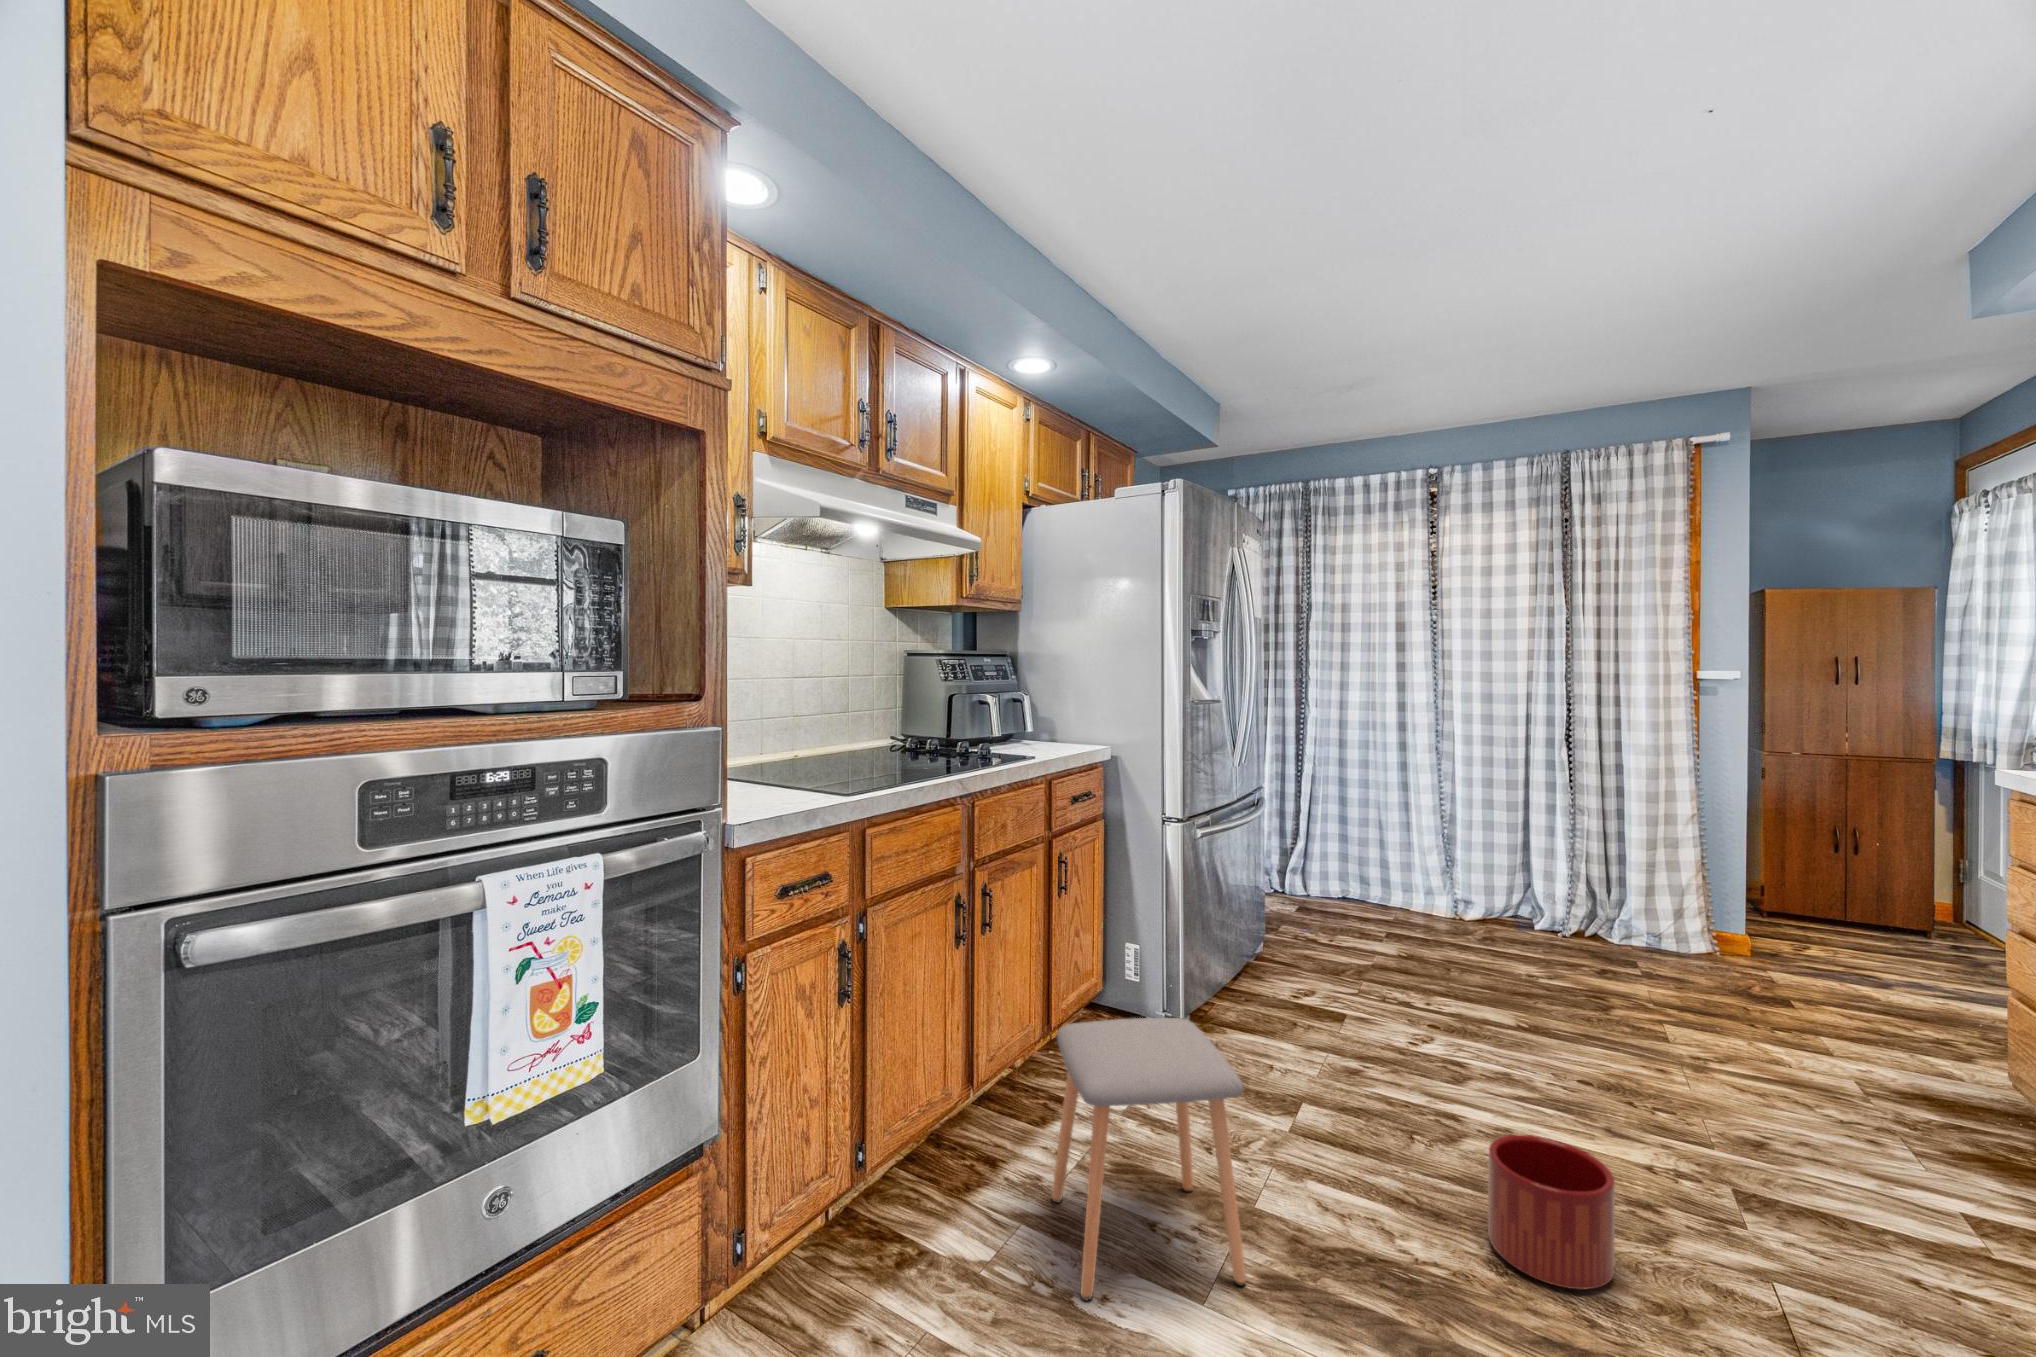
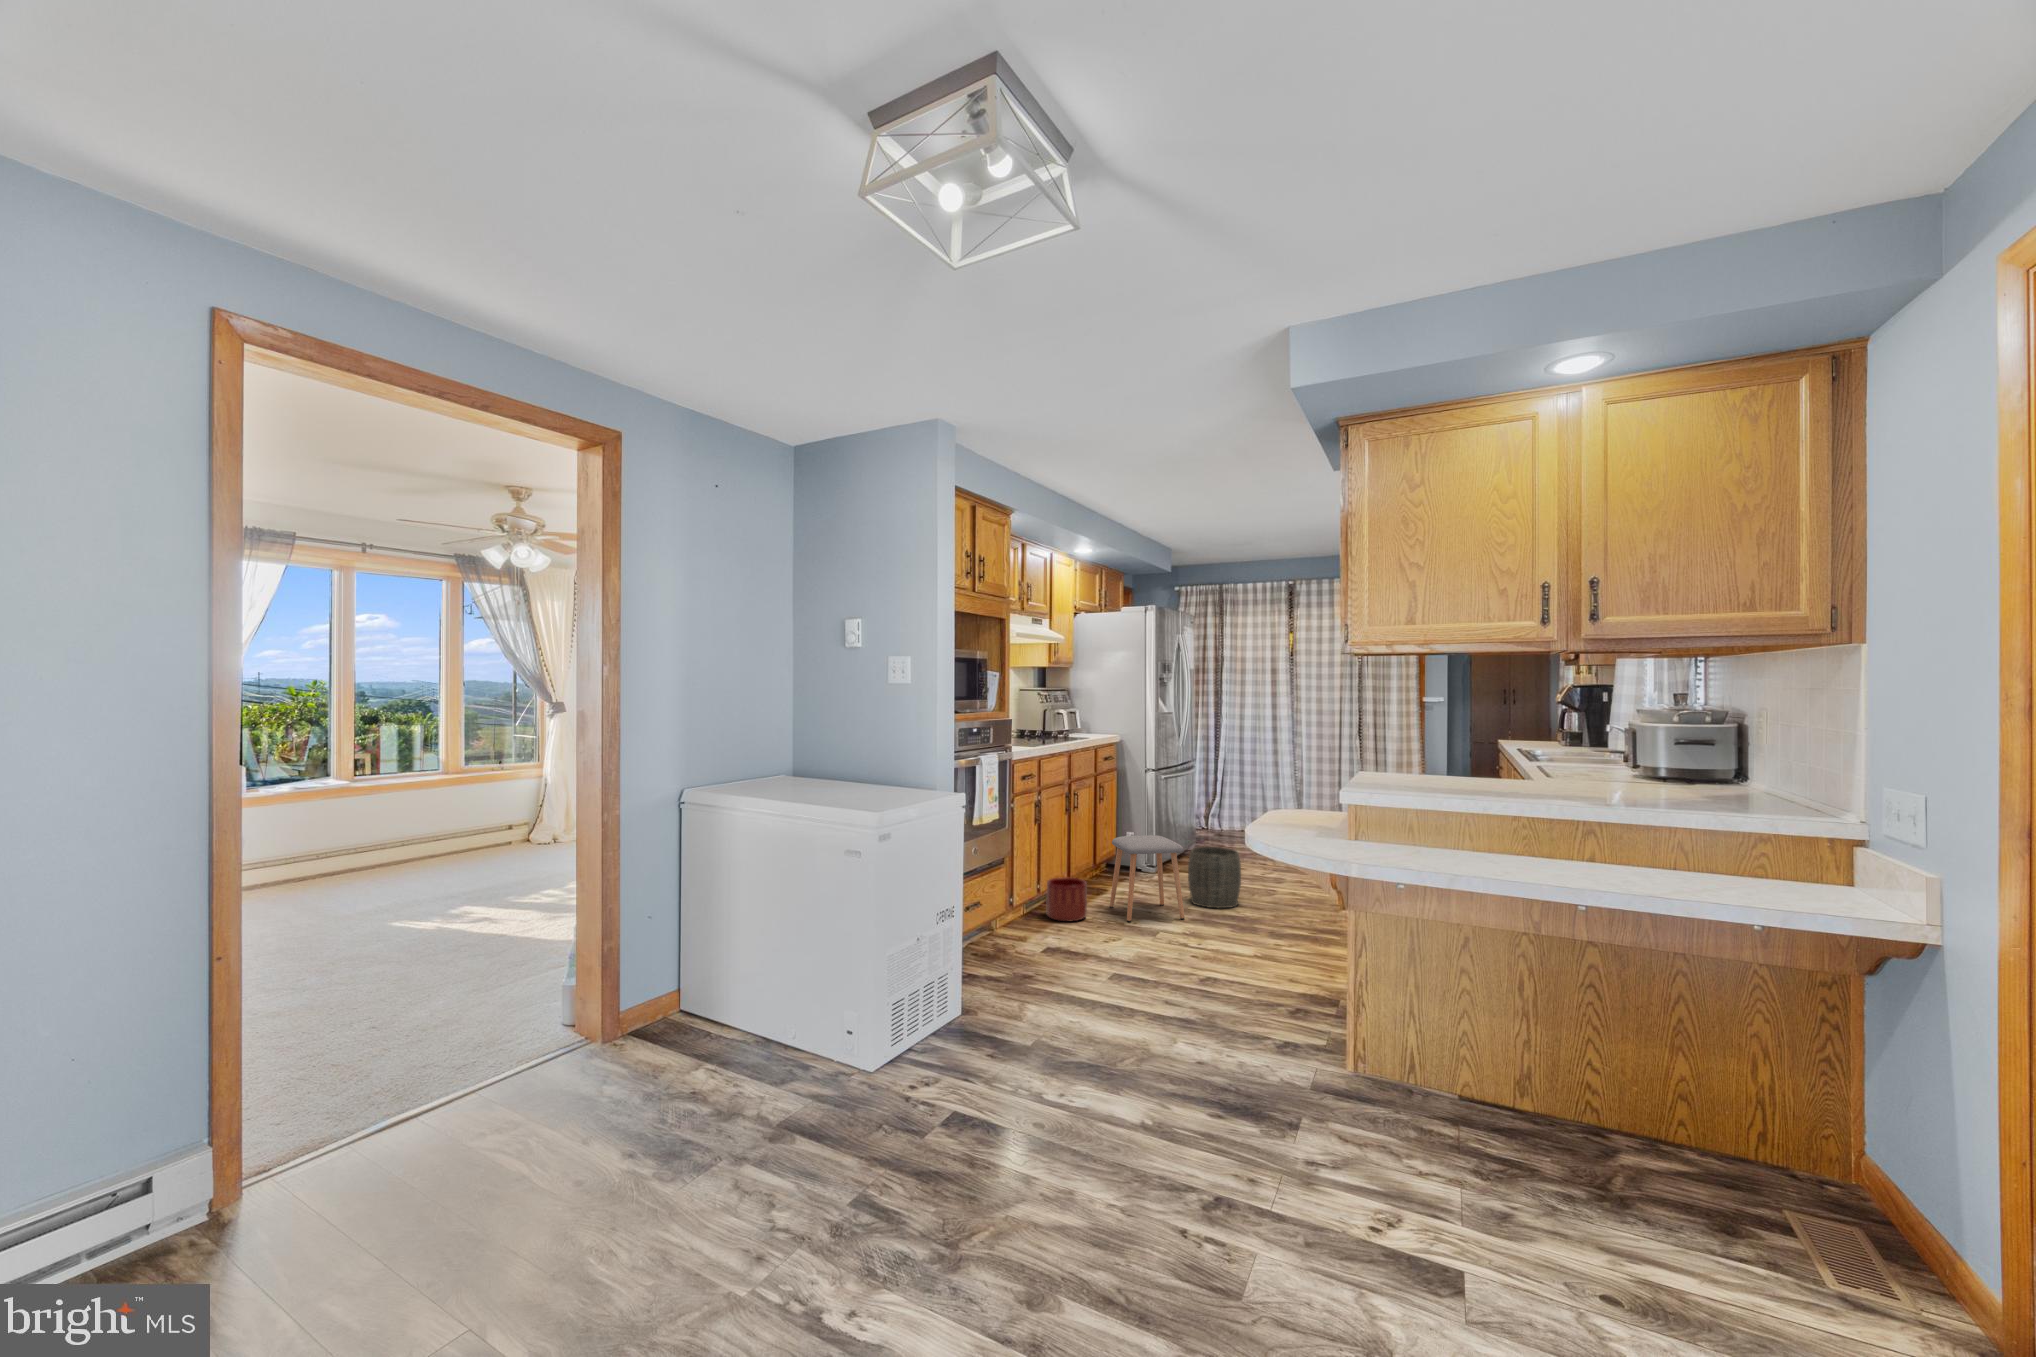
woven basket: none [1254,1026,1392,1214] -> present [1188,847,1241,908]
planter: present [1488,1135,1615,1290] -> present [1047,877,1087,921]

